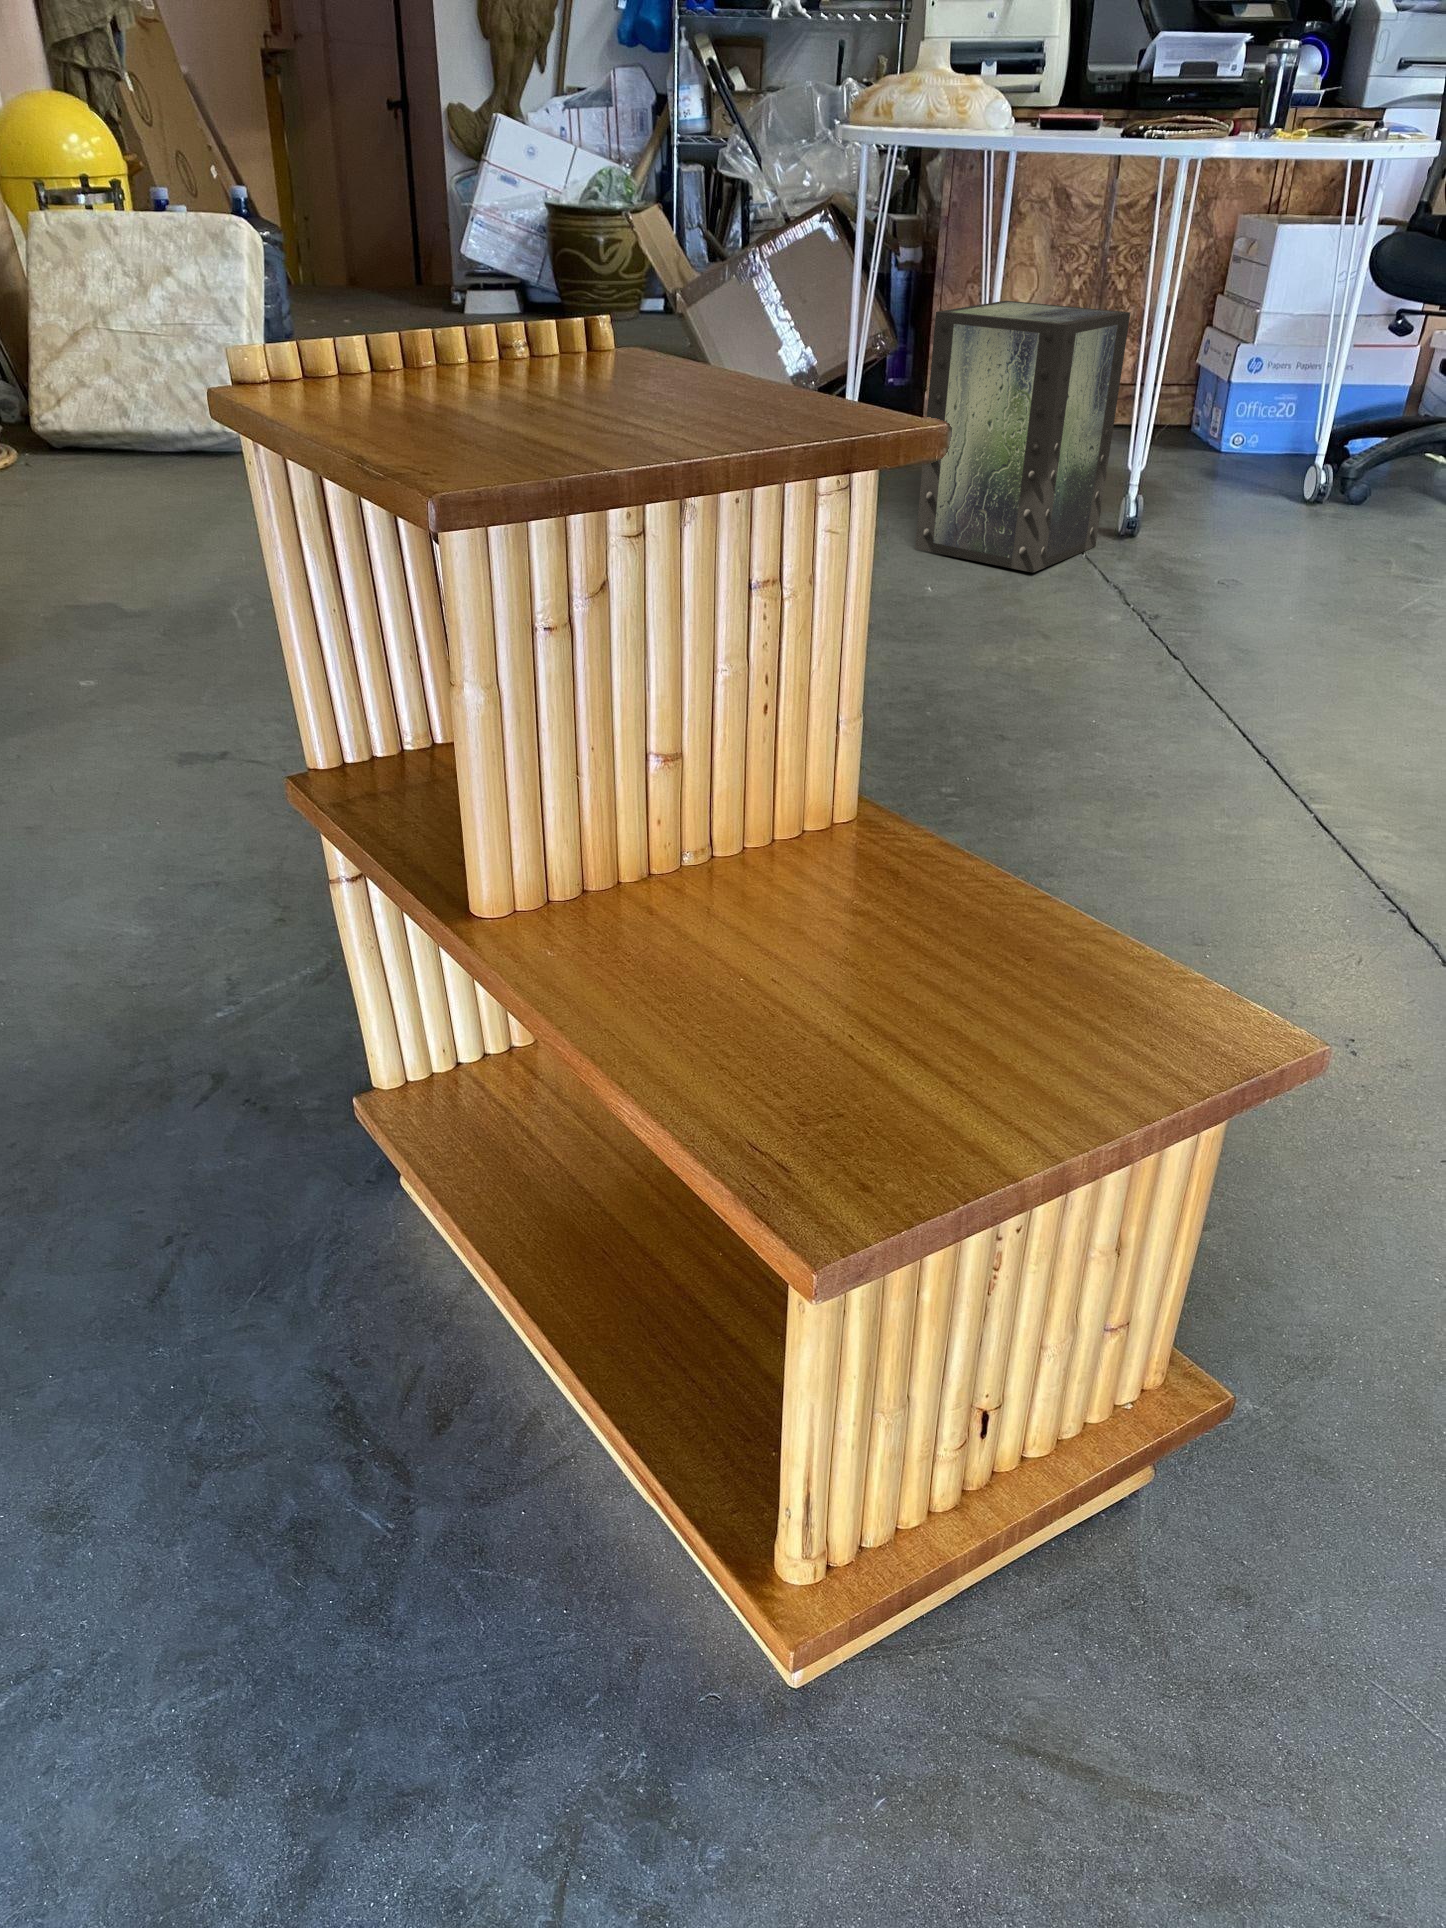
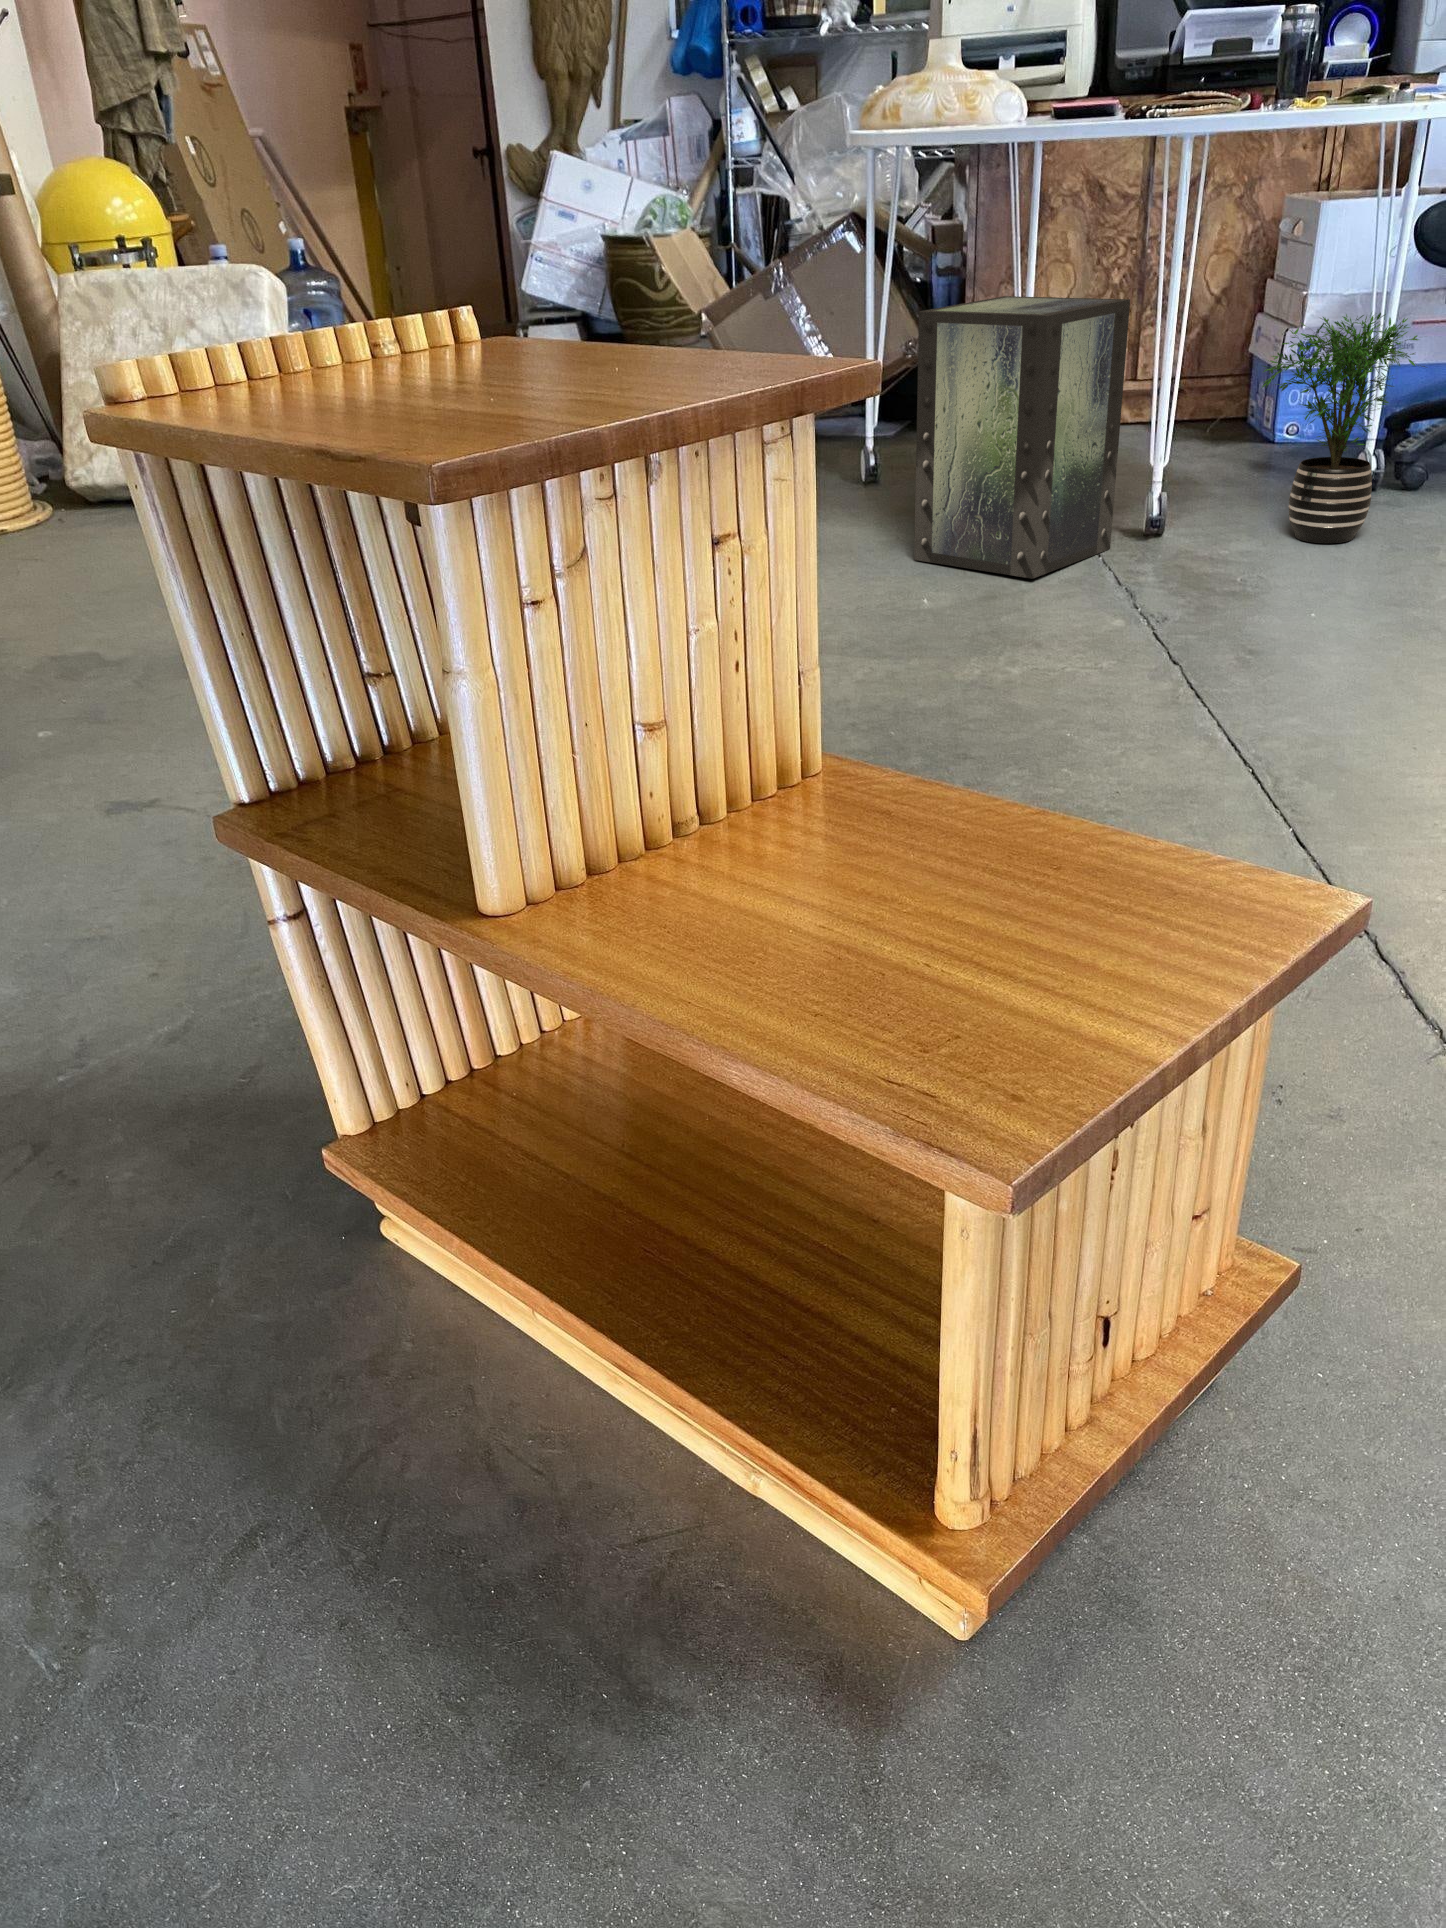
potted plant: none [1240,335,1394,550] -> present [1262,313,1425,543]

